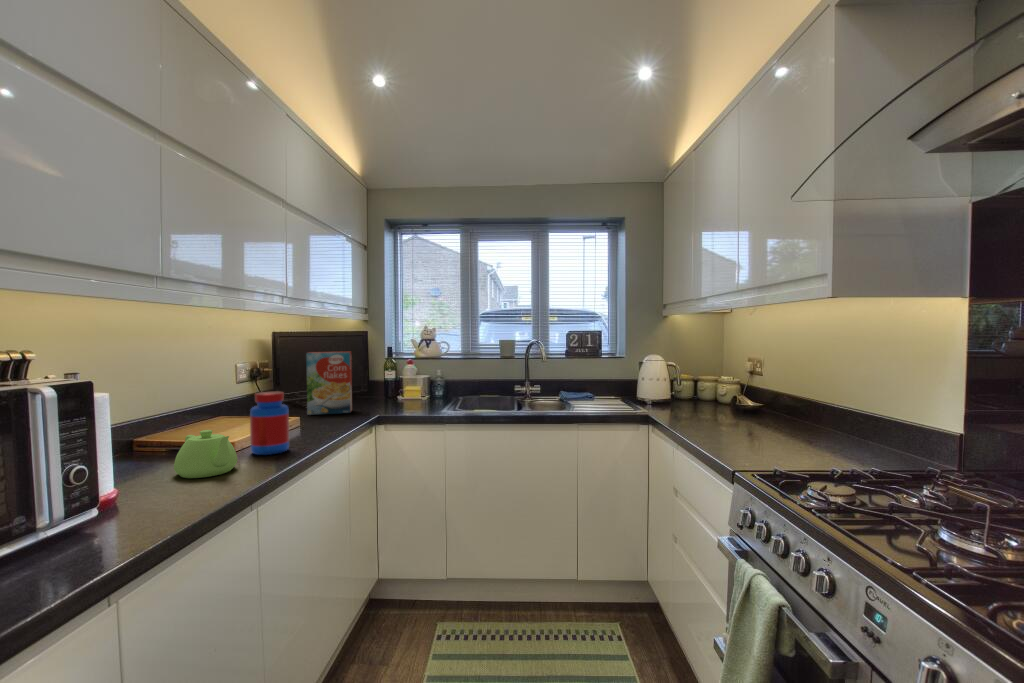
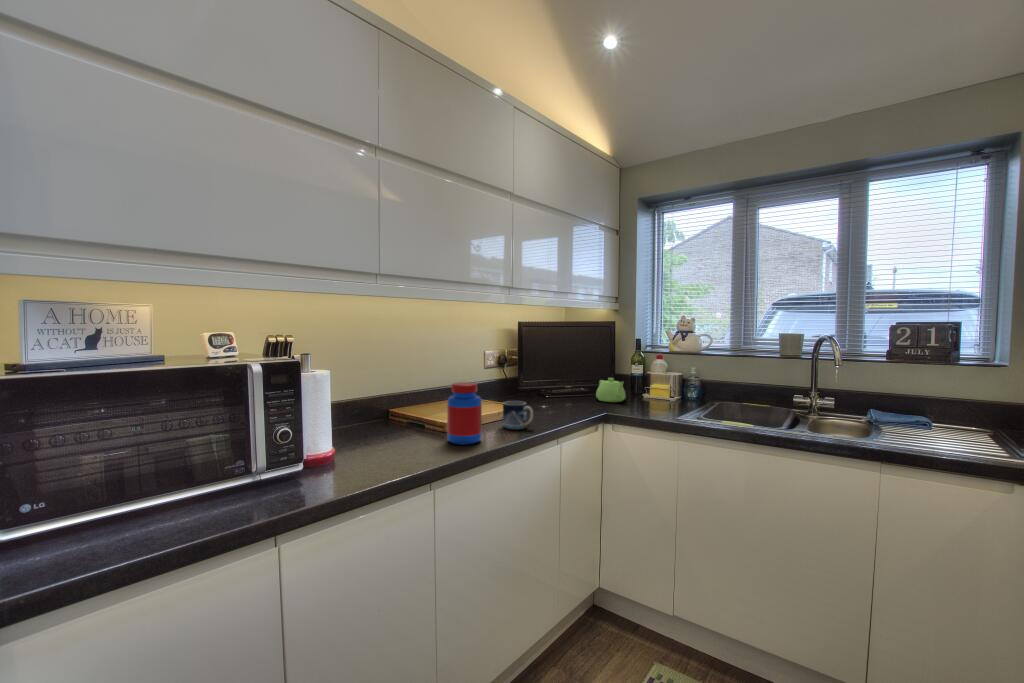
cereal box: present [306,352,352,415] -> none [541,342,586,407]
mug: none [293,409,328,437] -> present [503,401,533,429]
teapot: present [174,430,237,478] -> present [596,378,626,402]

